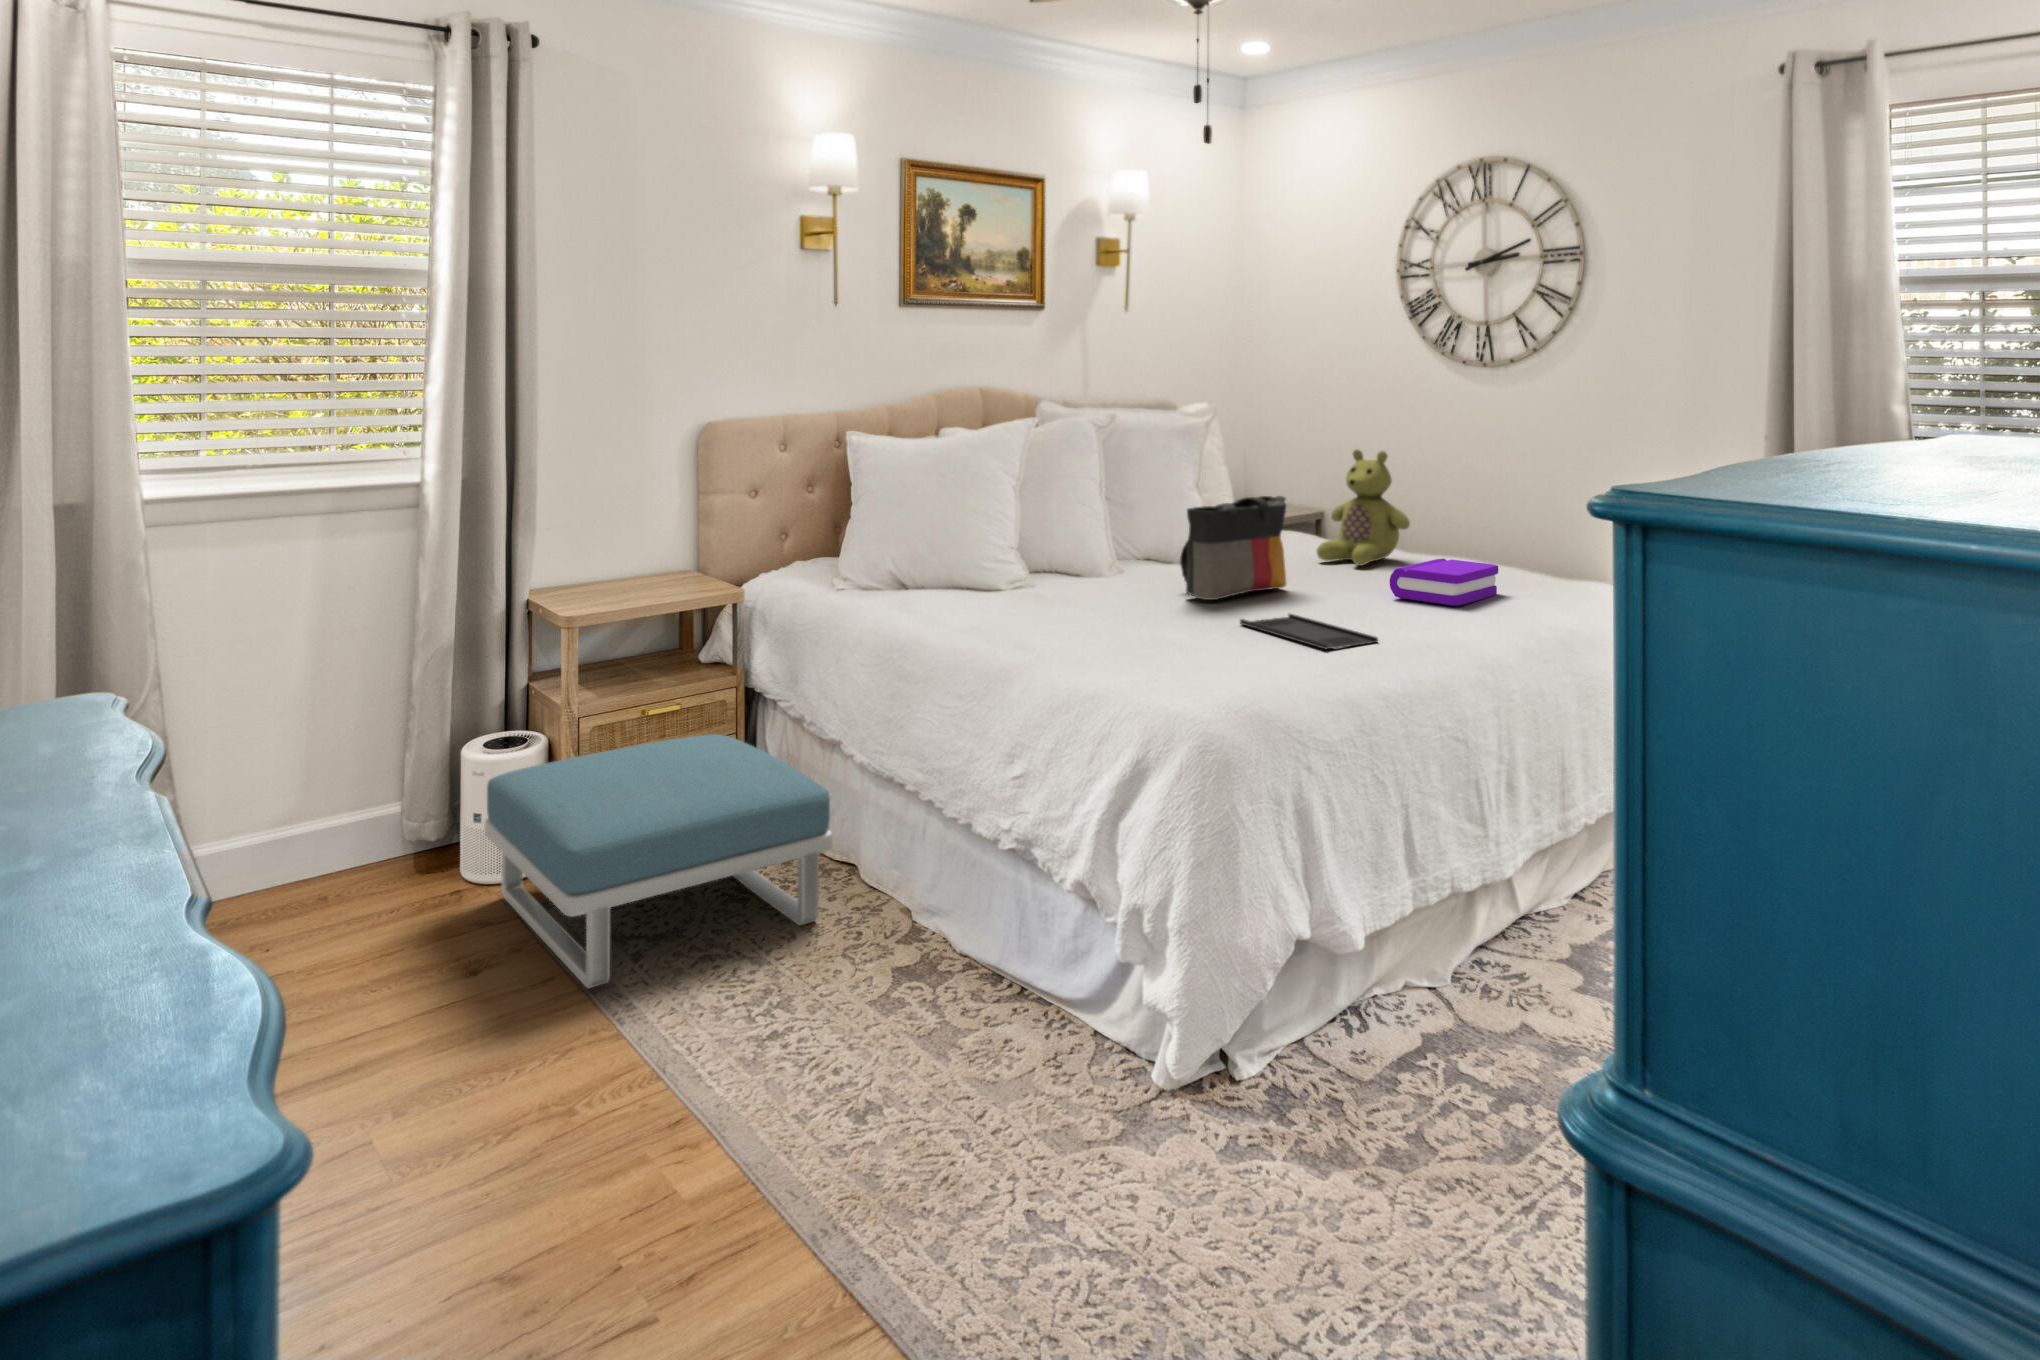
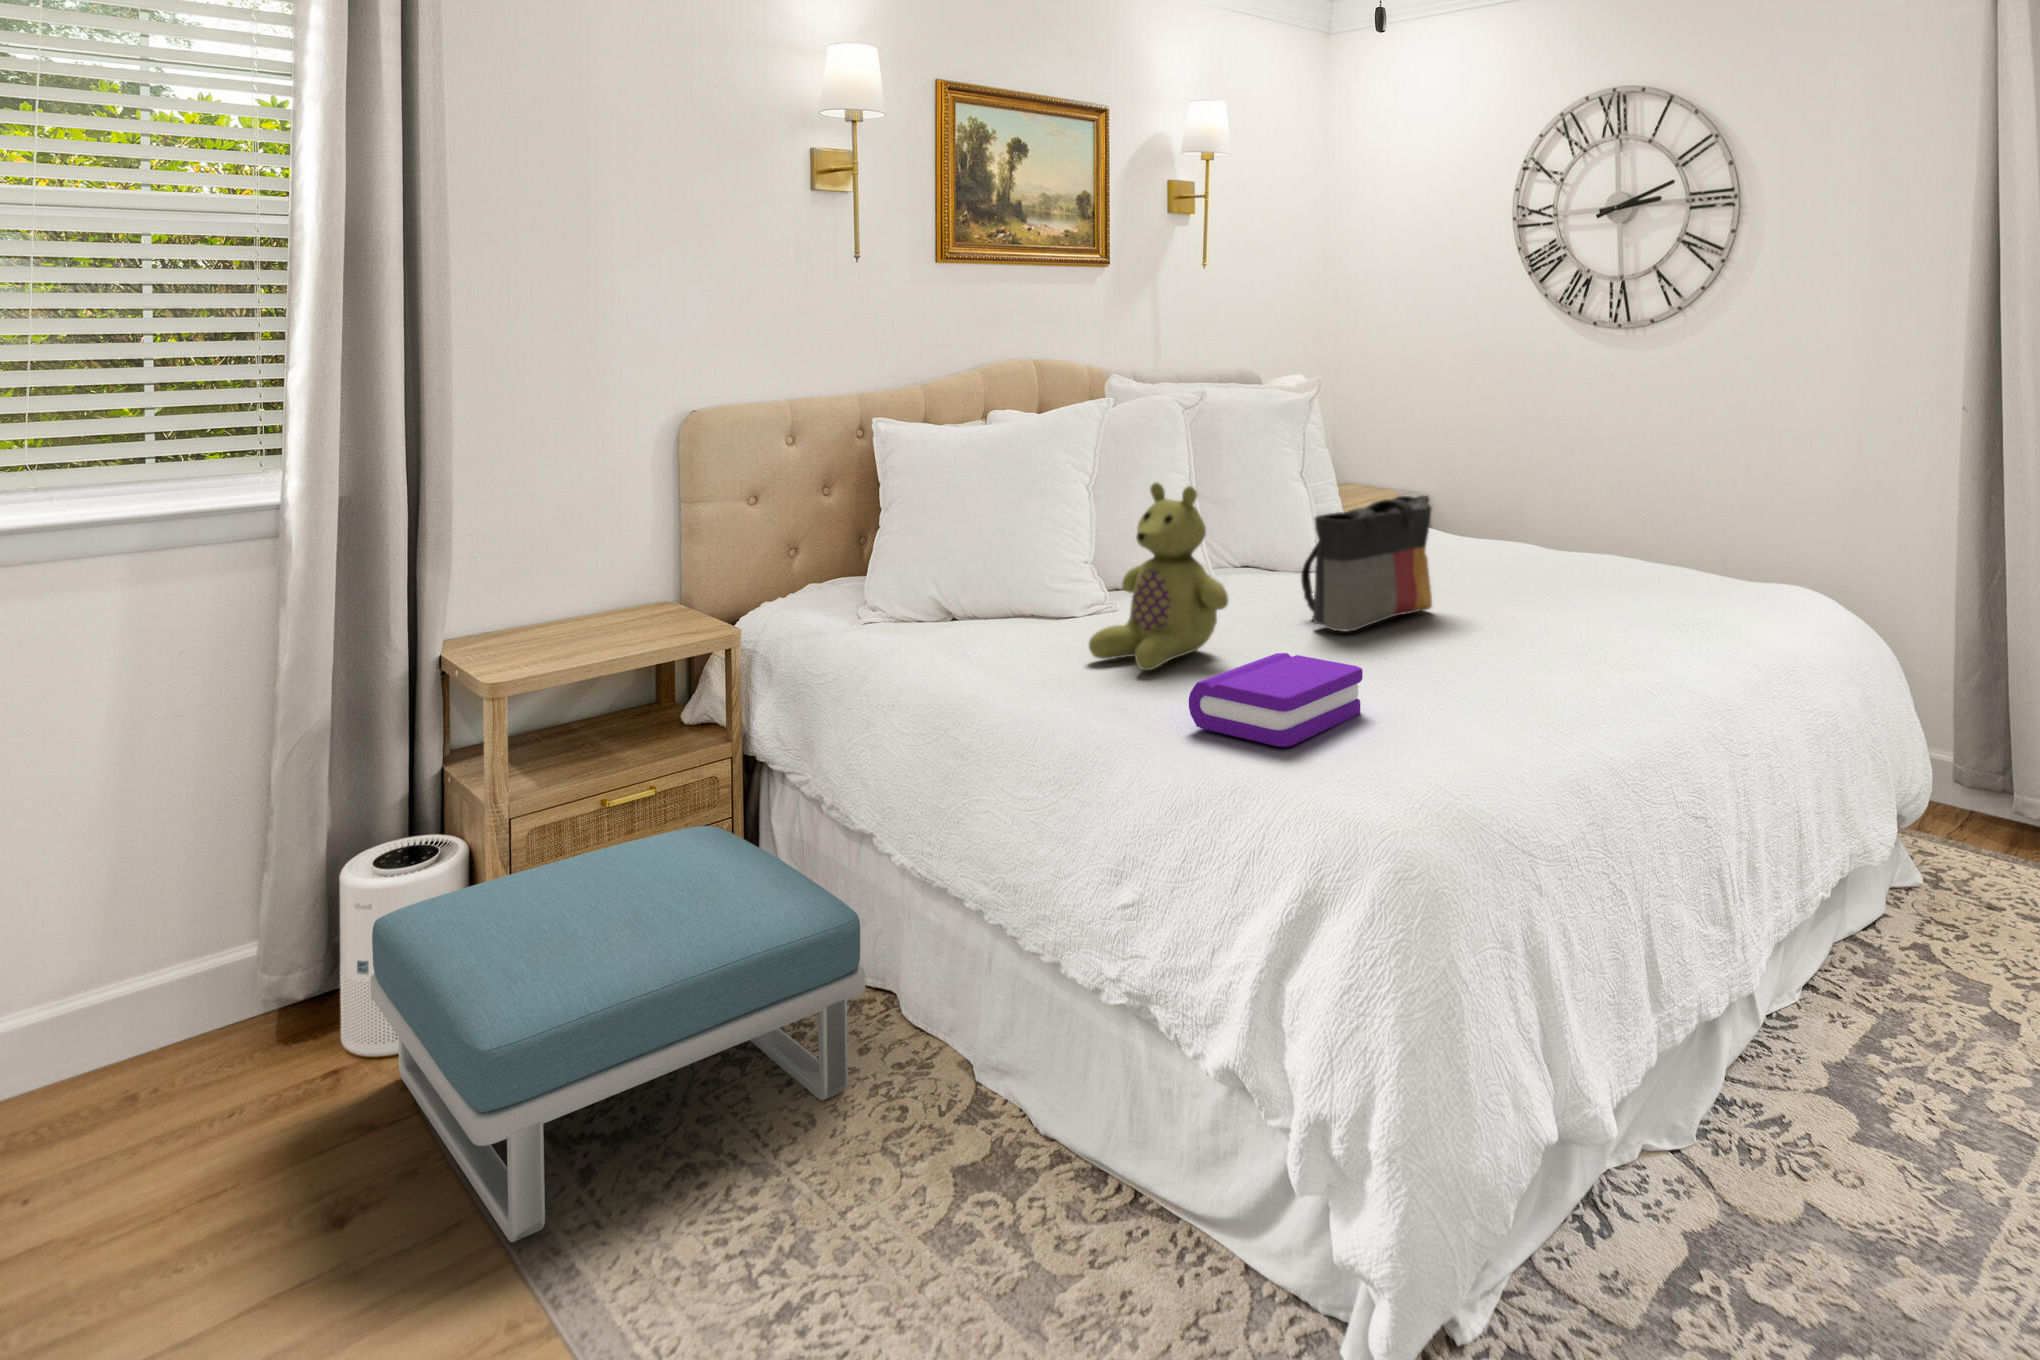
stuffed bear: present [1317,449,1410,566] -> present [1089,482,1228,670]
book: present [1390,558,1498,606] -> present [1189,653,1363,747]
tray: present [1240,614,1378,649] -> none [1396,650,1584,708]

